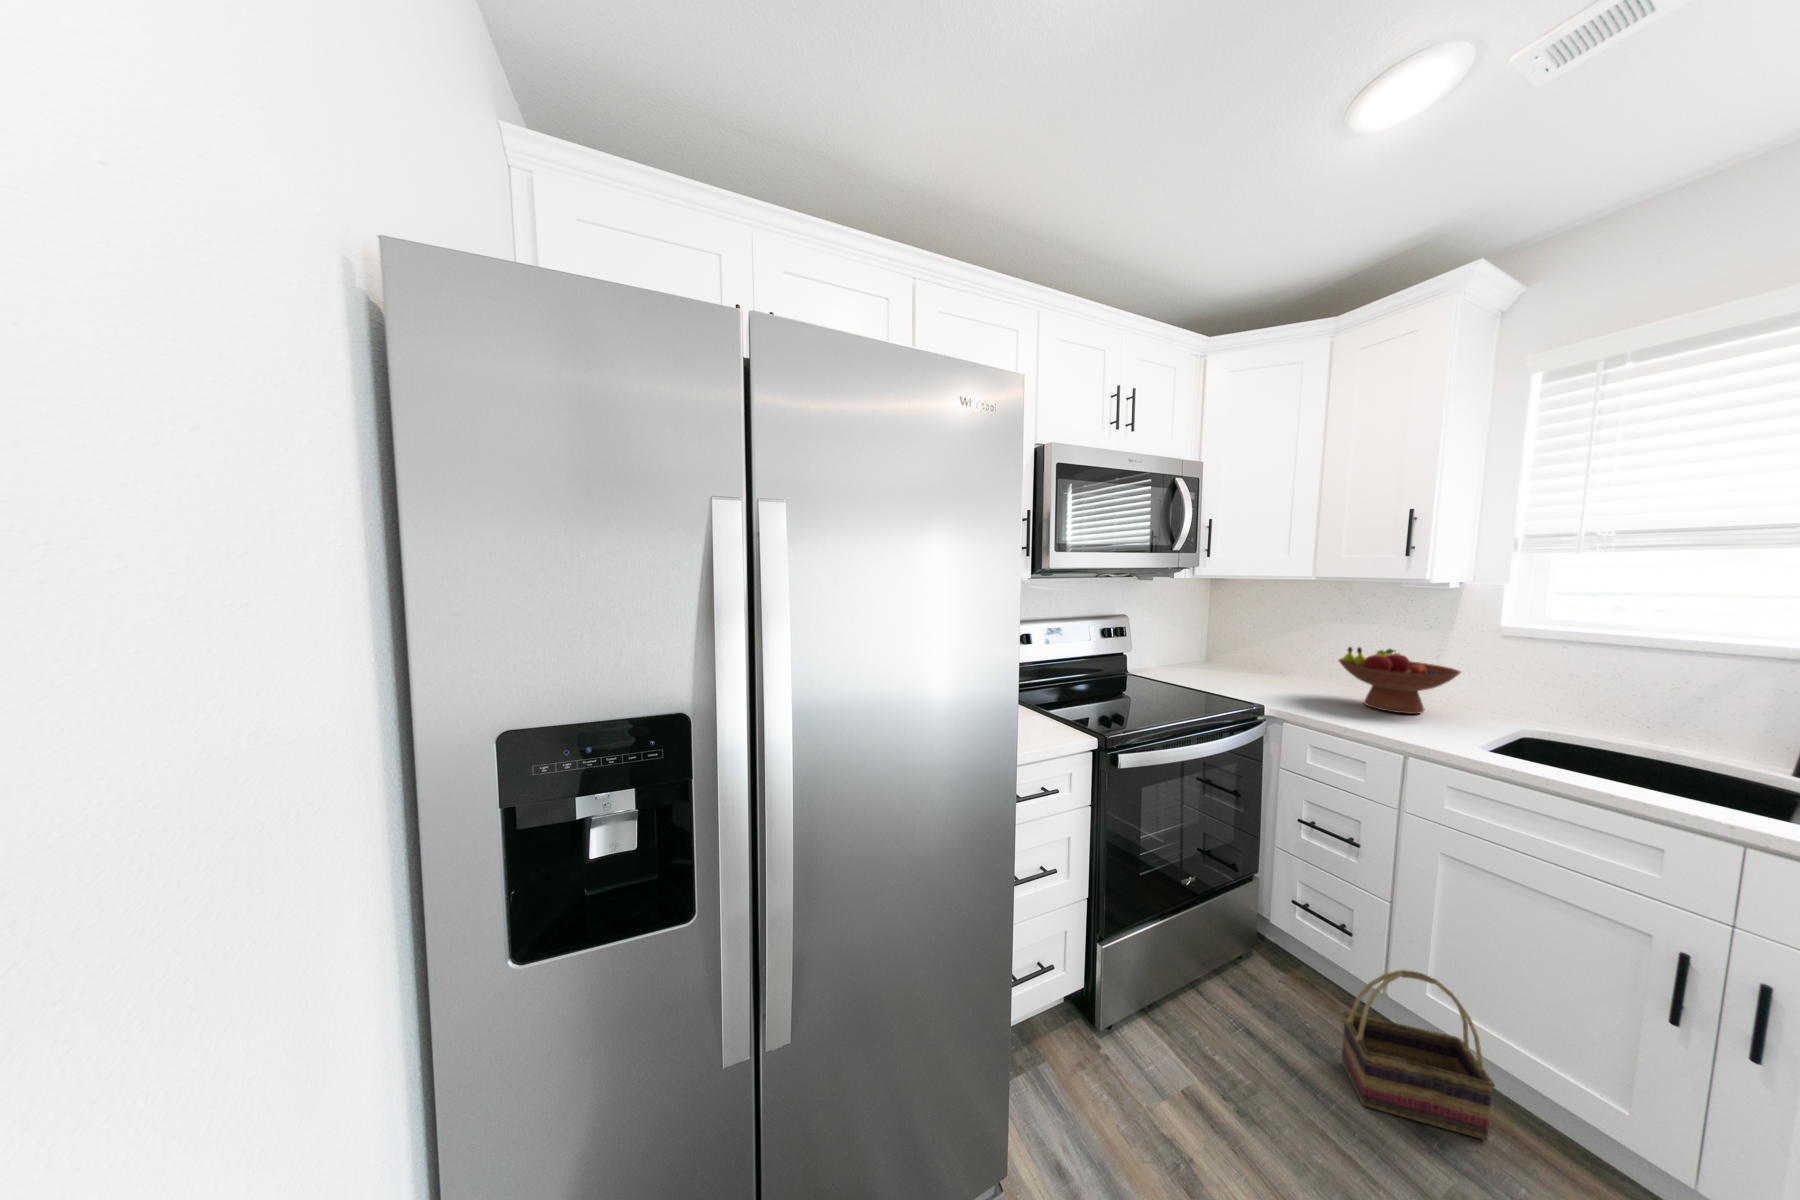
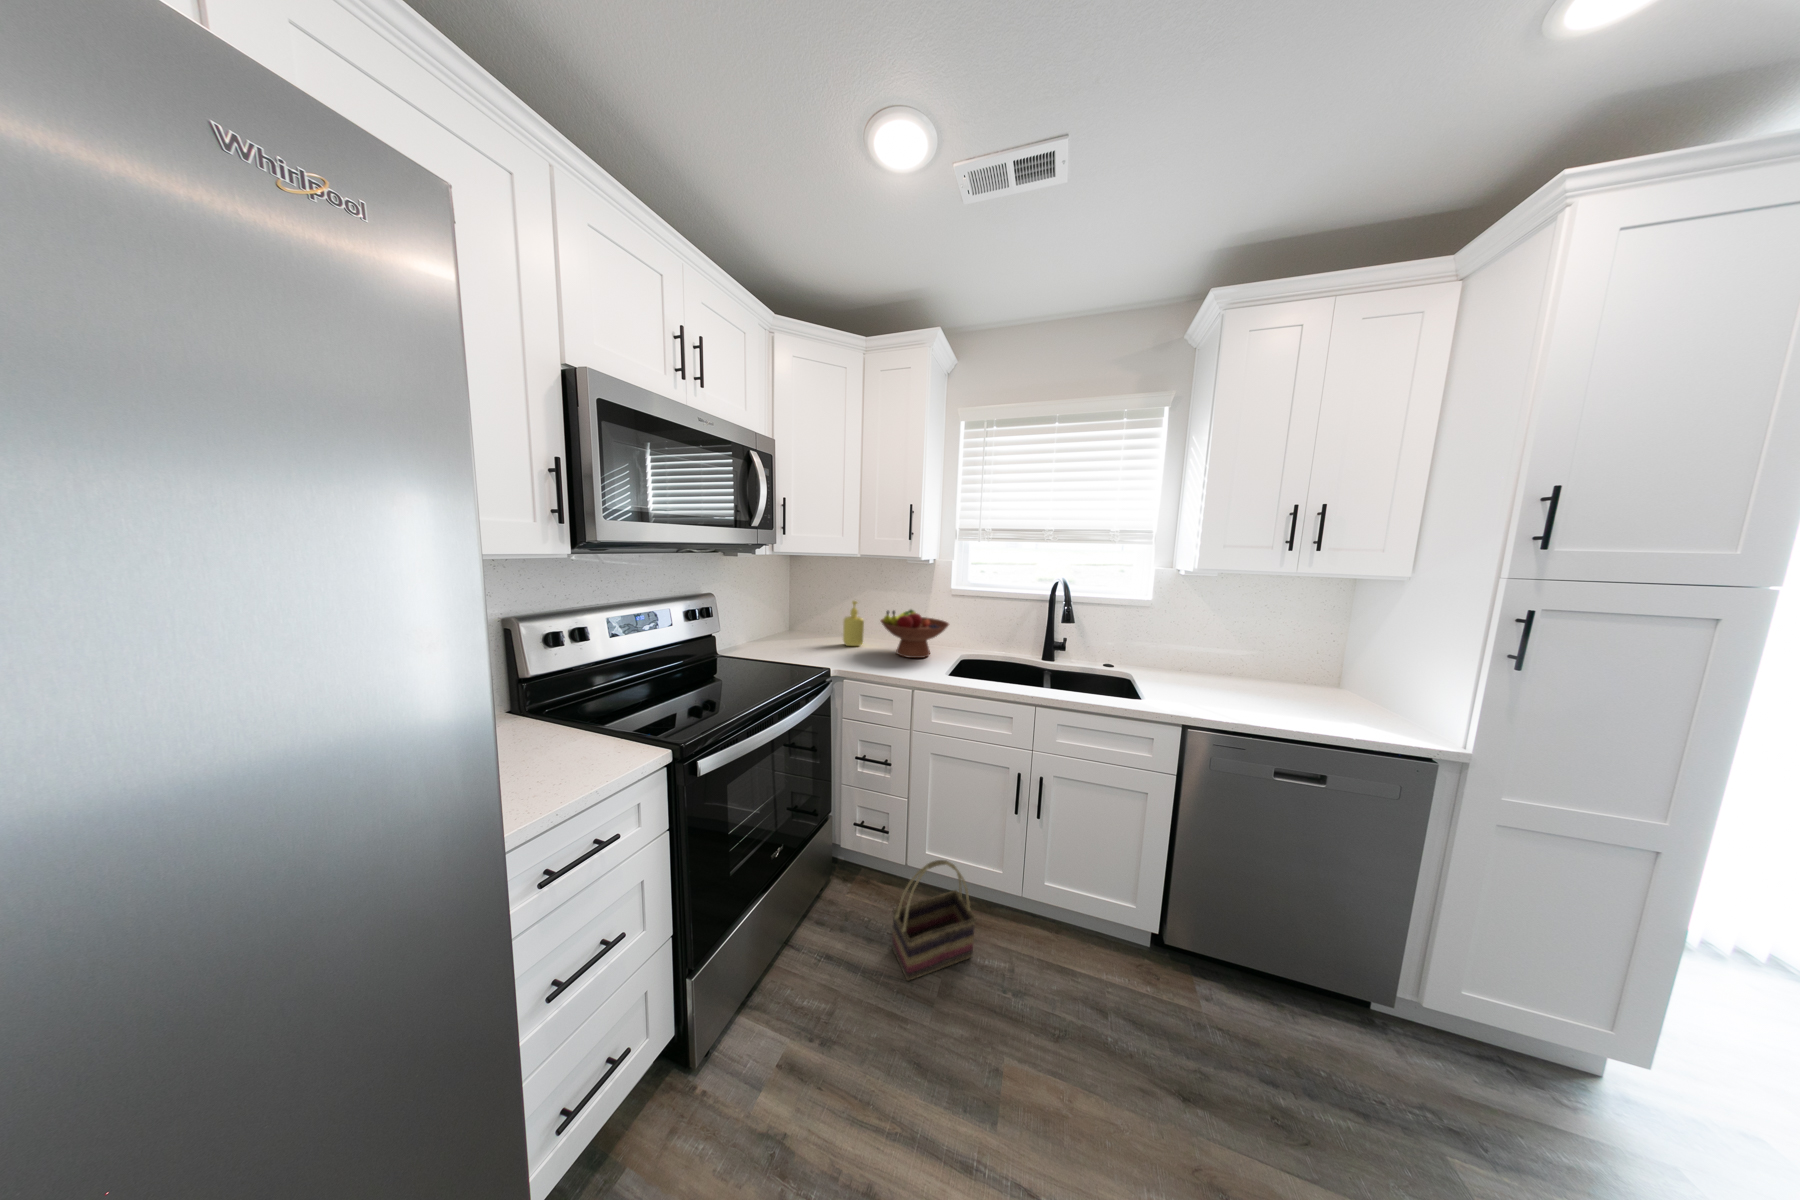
soap dispenser: none [1282,634,1314,690] -> present [843,601,864,646]

